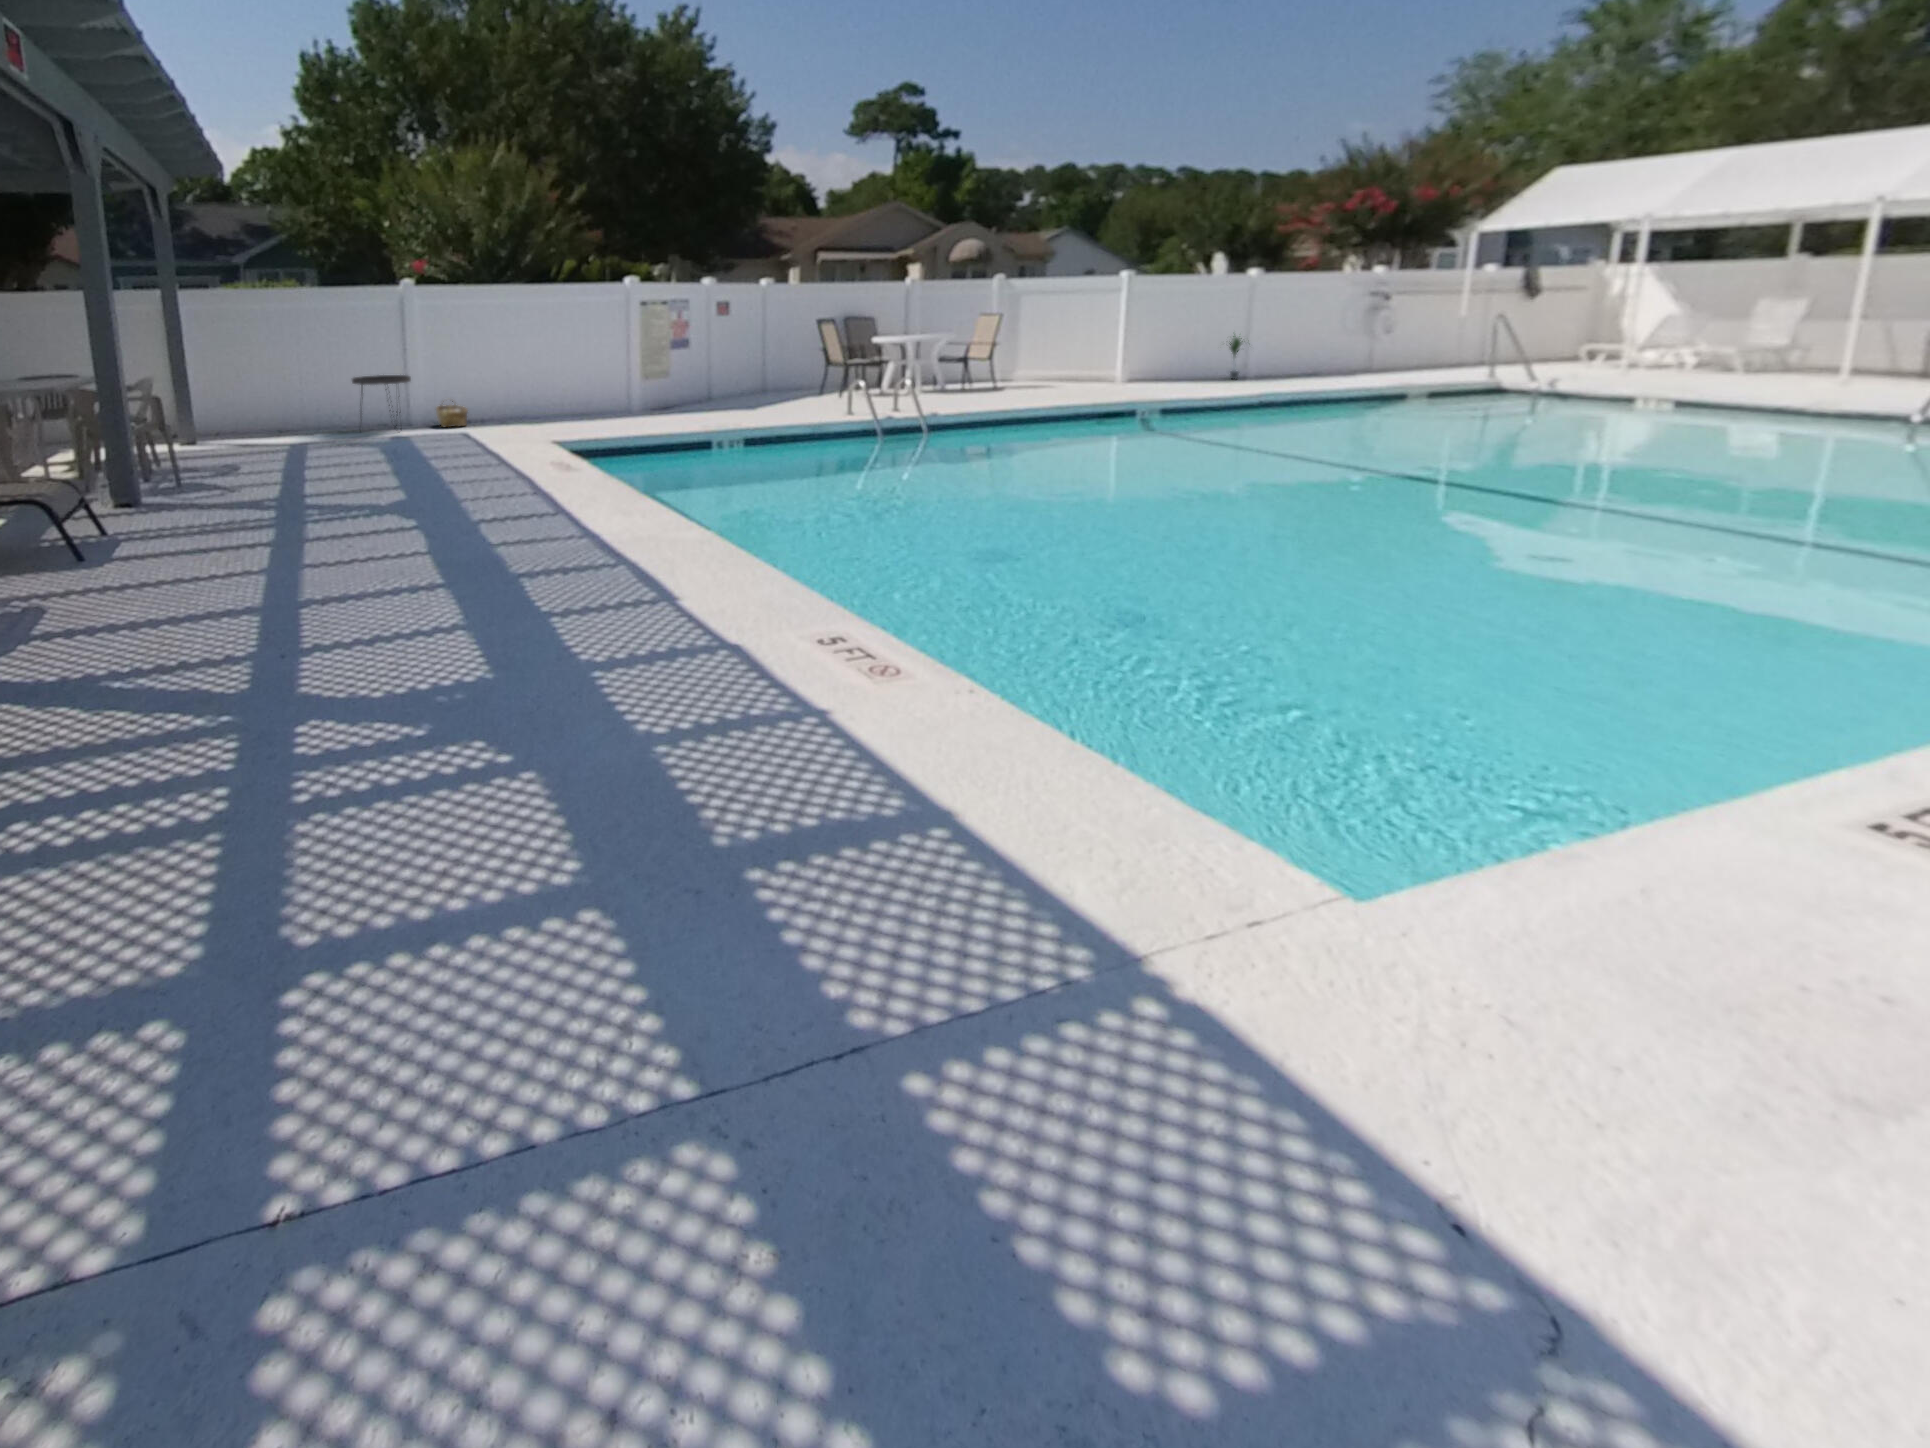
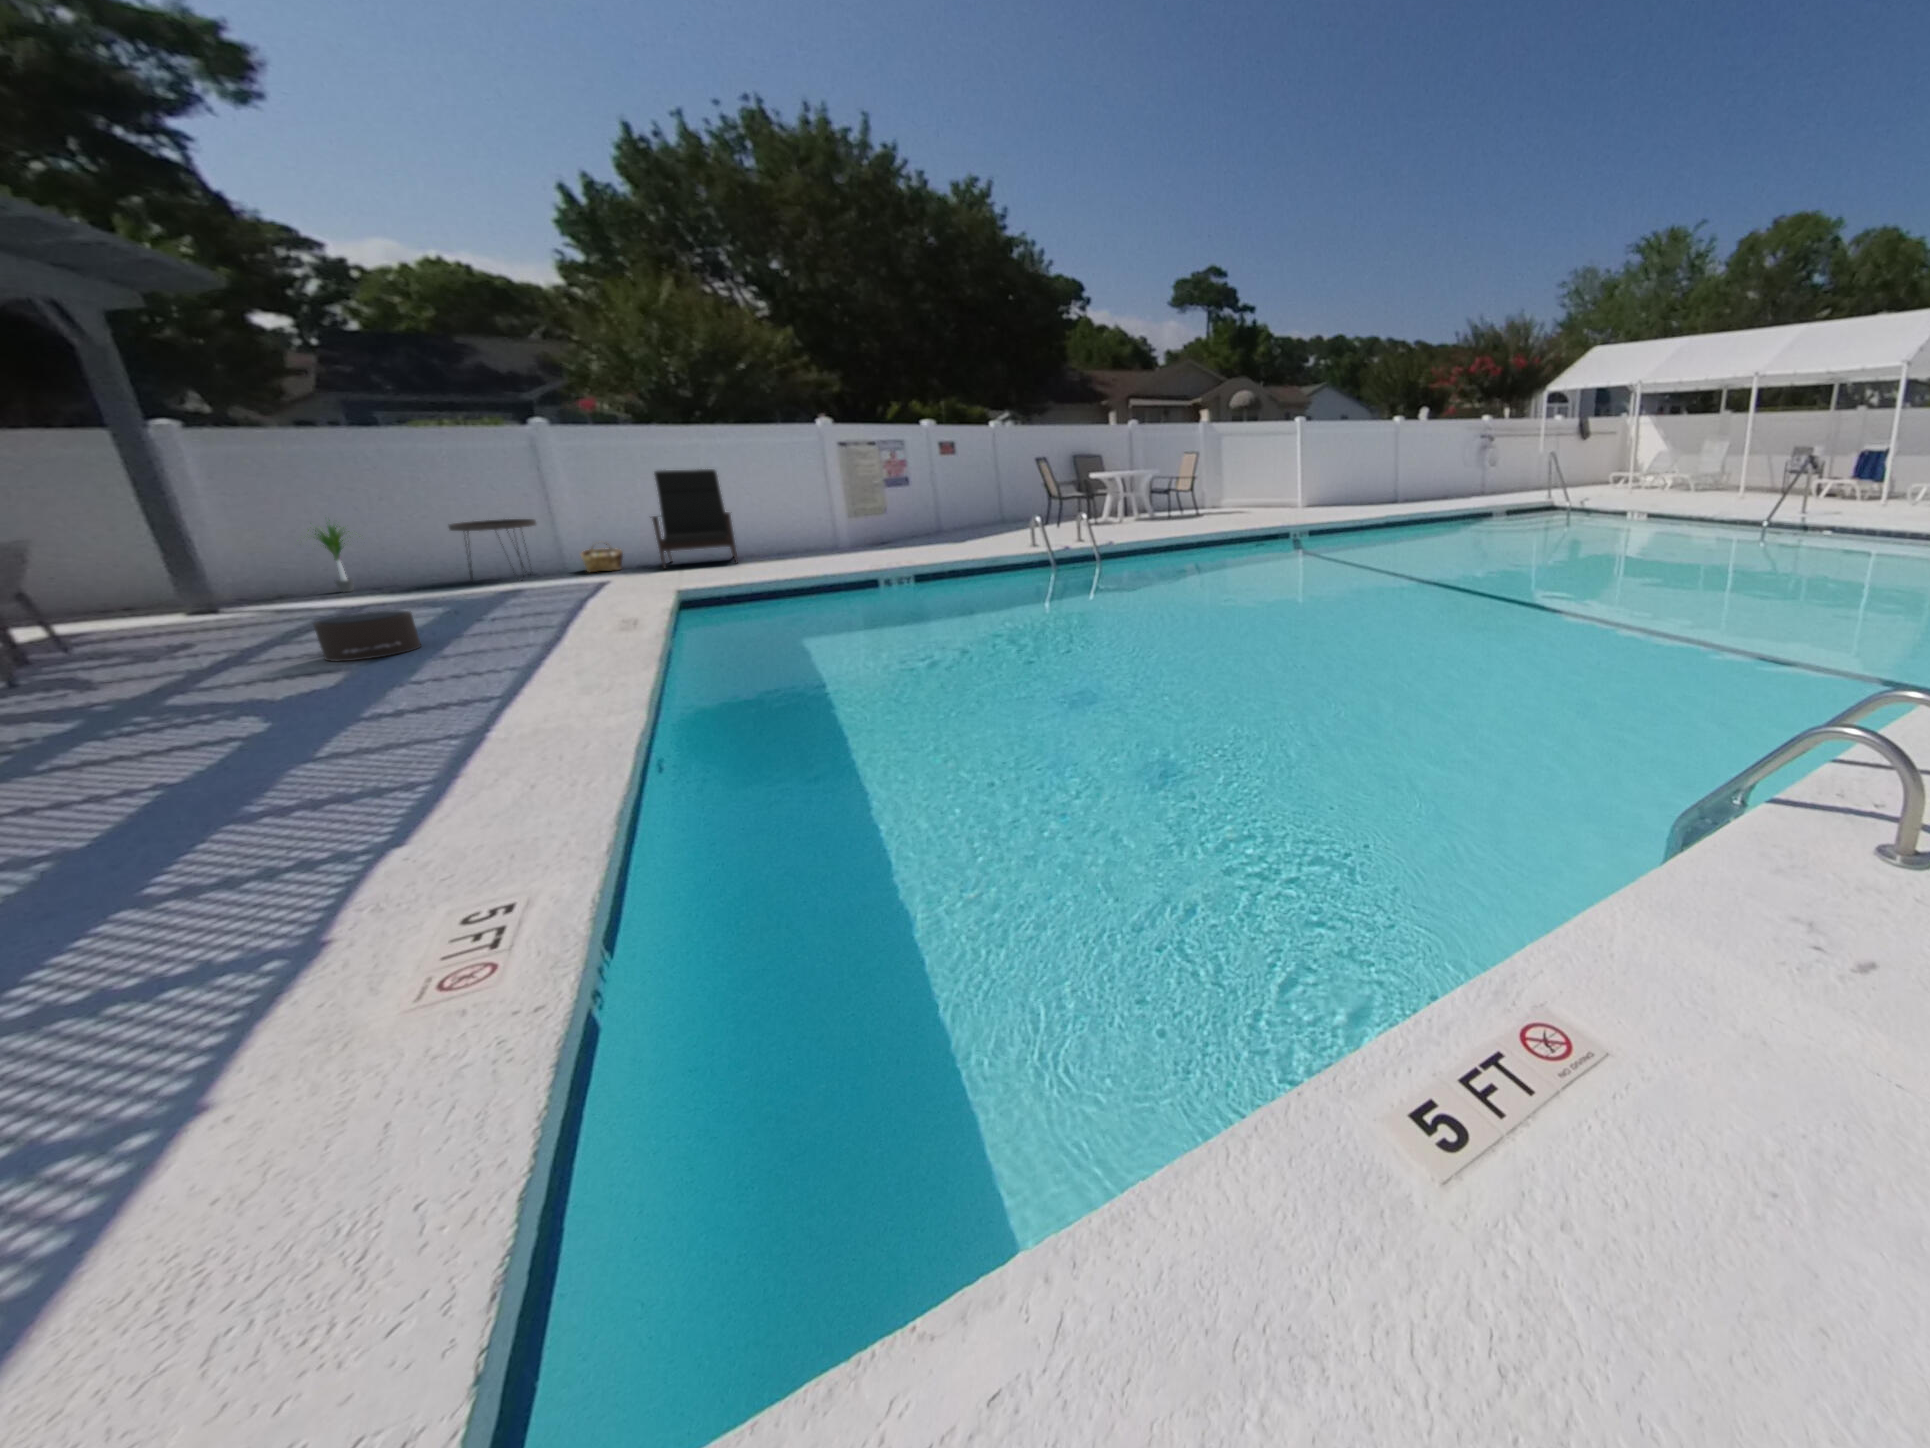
lounge chair: none [492,330,564,427] -> present [651,469,737,568]
potted plant: present [1229,336,1243,379] -> present [308,525,360,592]
pouf: none [366,446,431,485] -> present [314,611,421,662]

